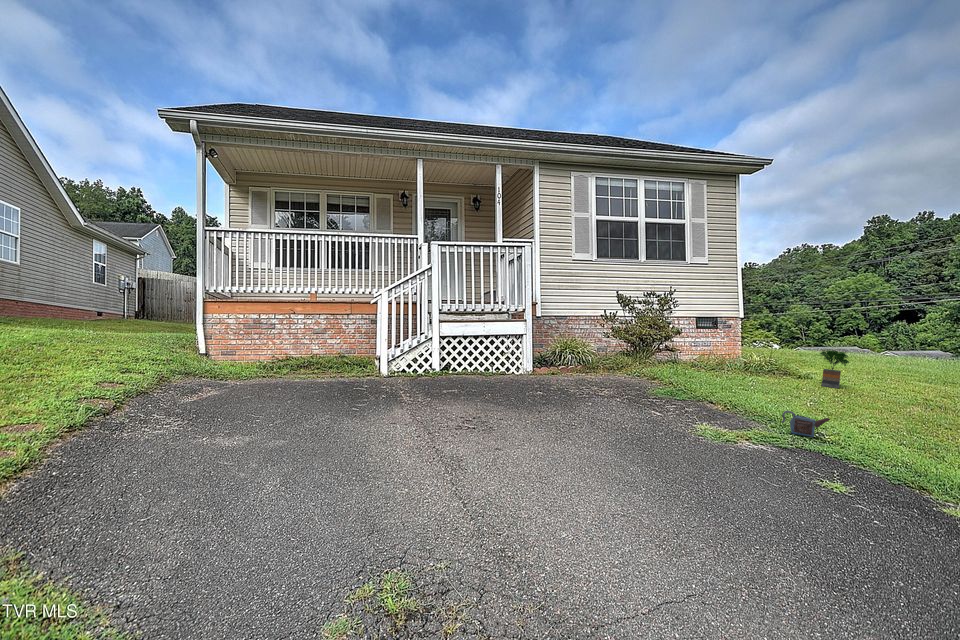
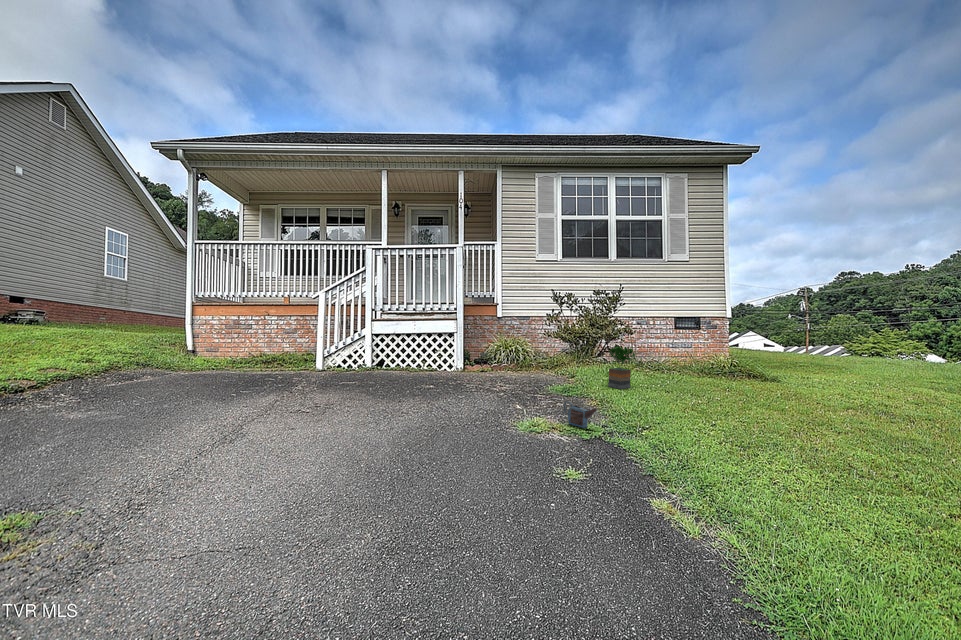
potted tree: present [820,350,849,388] -> present [608,347,635,389]

